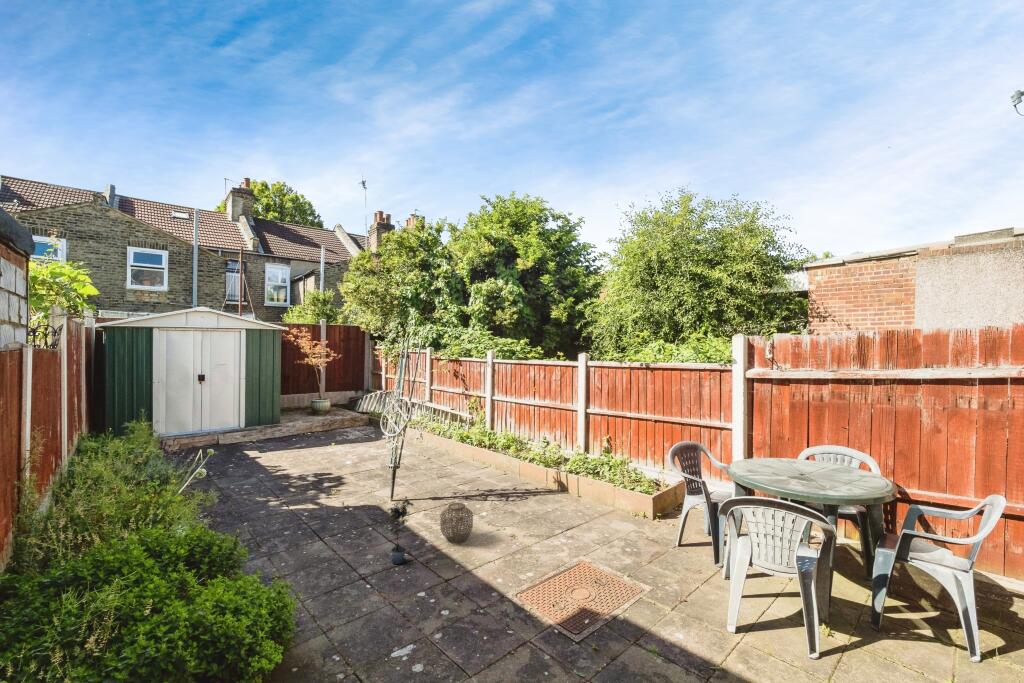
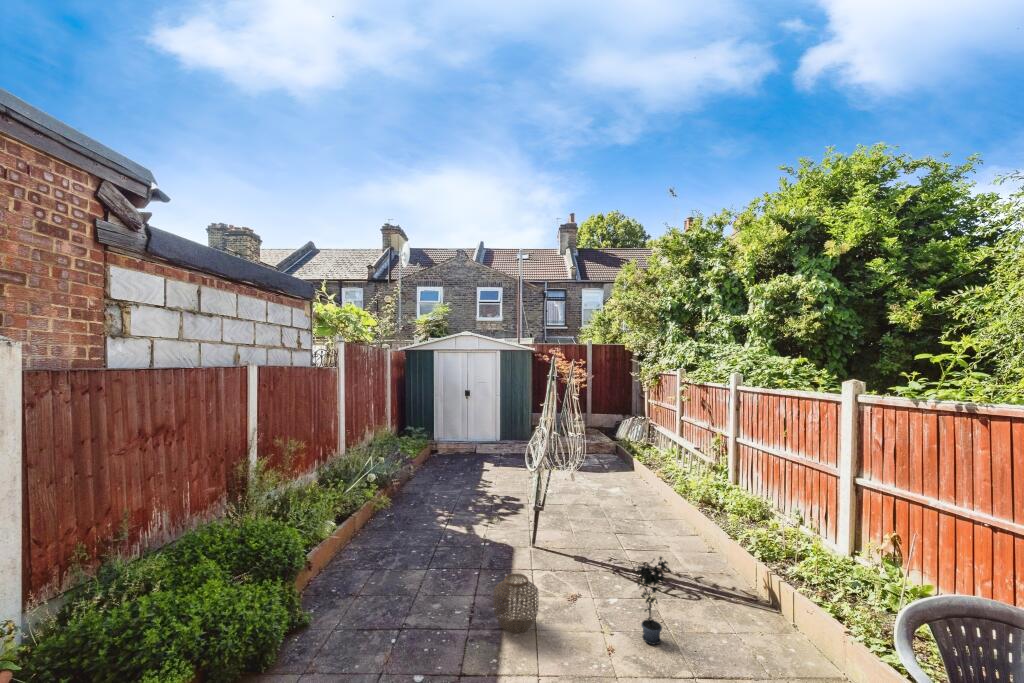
potted plant: present [388,497,413,564] -> present [634,557,671,644]

